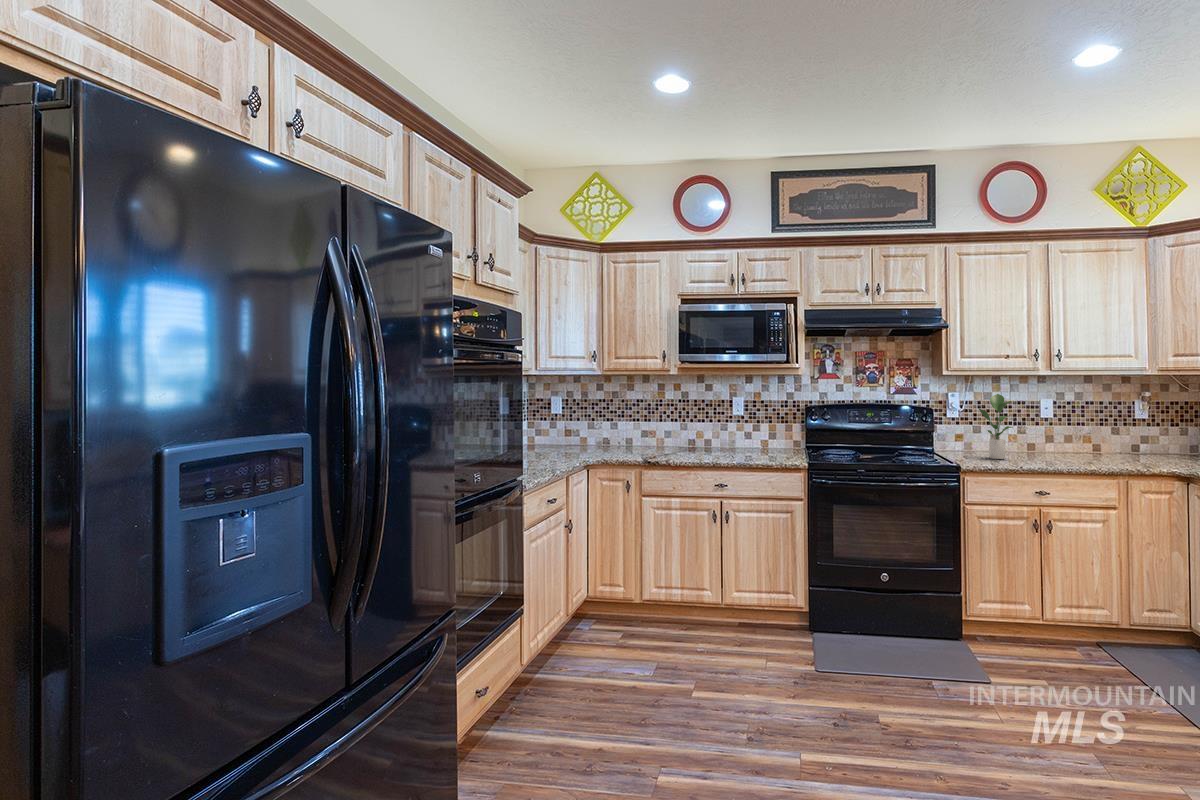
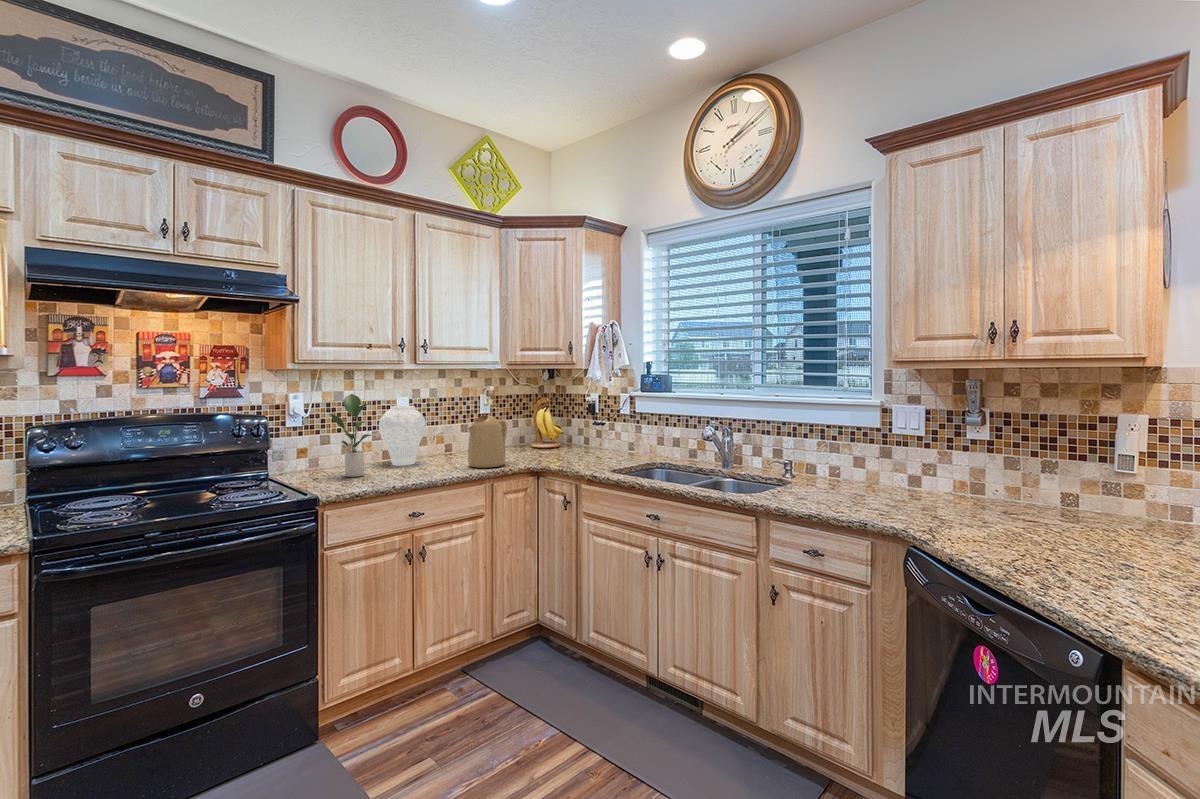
vase: none [1022,405,1068,457] -> present [379,406,426,465]
kettle: none [1107,417,1158,466] -> present [468,415,507,468]

